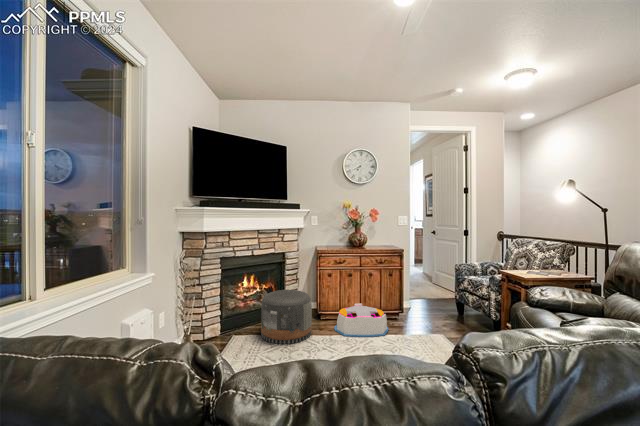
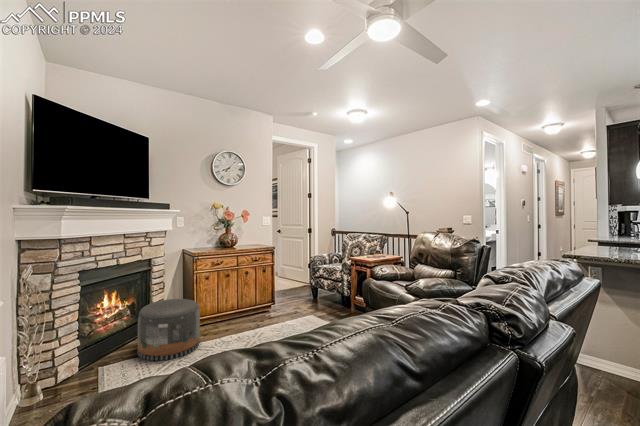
storage bin: present [334,304,389,337] -> none [219,302,270,335]

